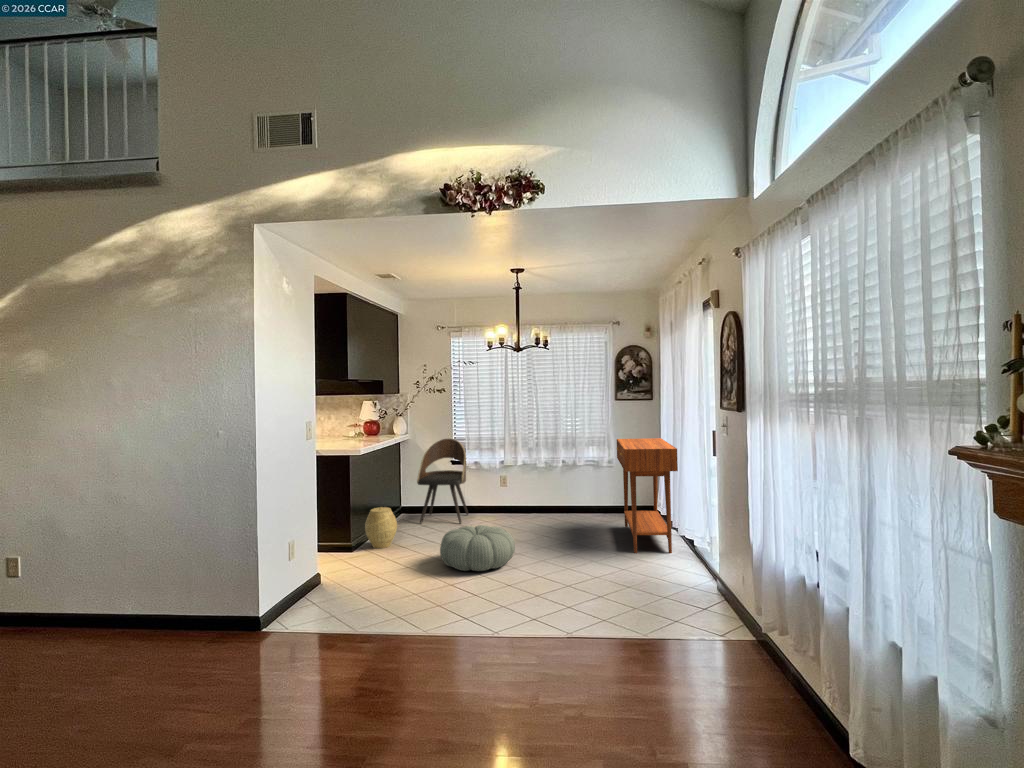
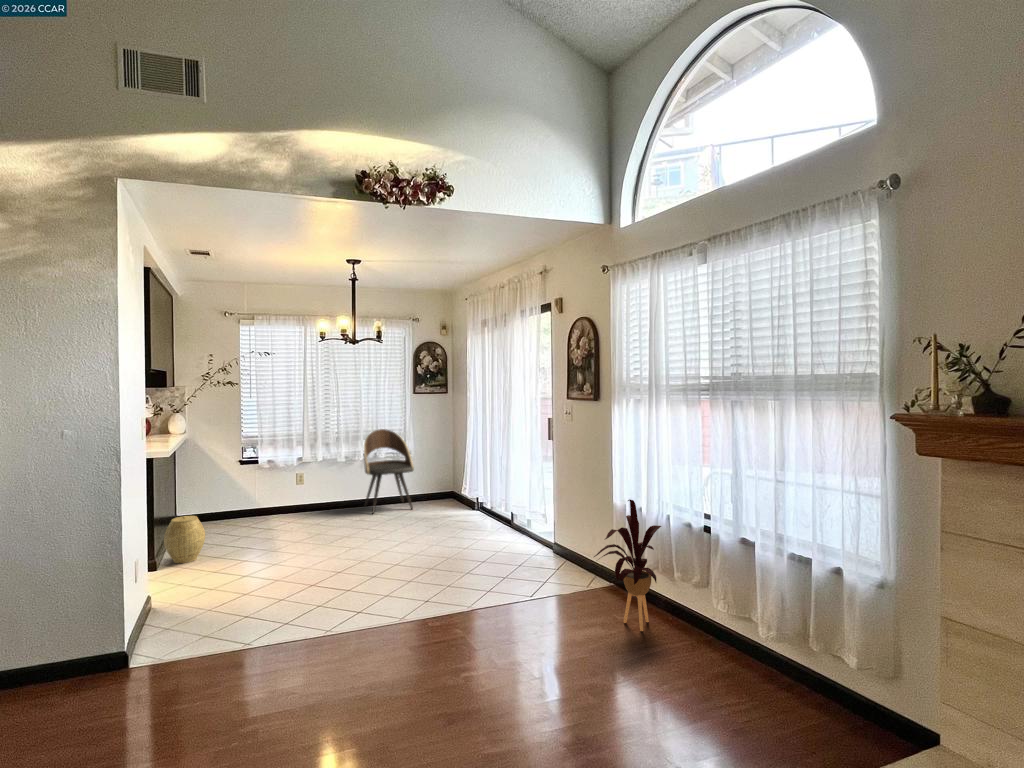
console table: present [617,438,678,553] -> none [426,427,496,530]
dining chair: present [417,439,469,523] -> present [364,429,414,513]
pouf: present [440,525,515,571] -> none [278,520,359,568]
house plant: none [678,551,790,727] -> present [594,500,661,631]

